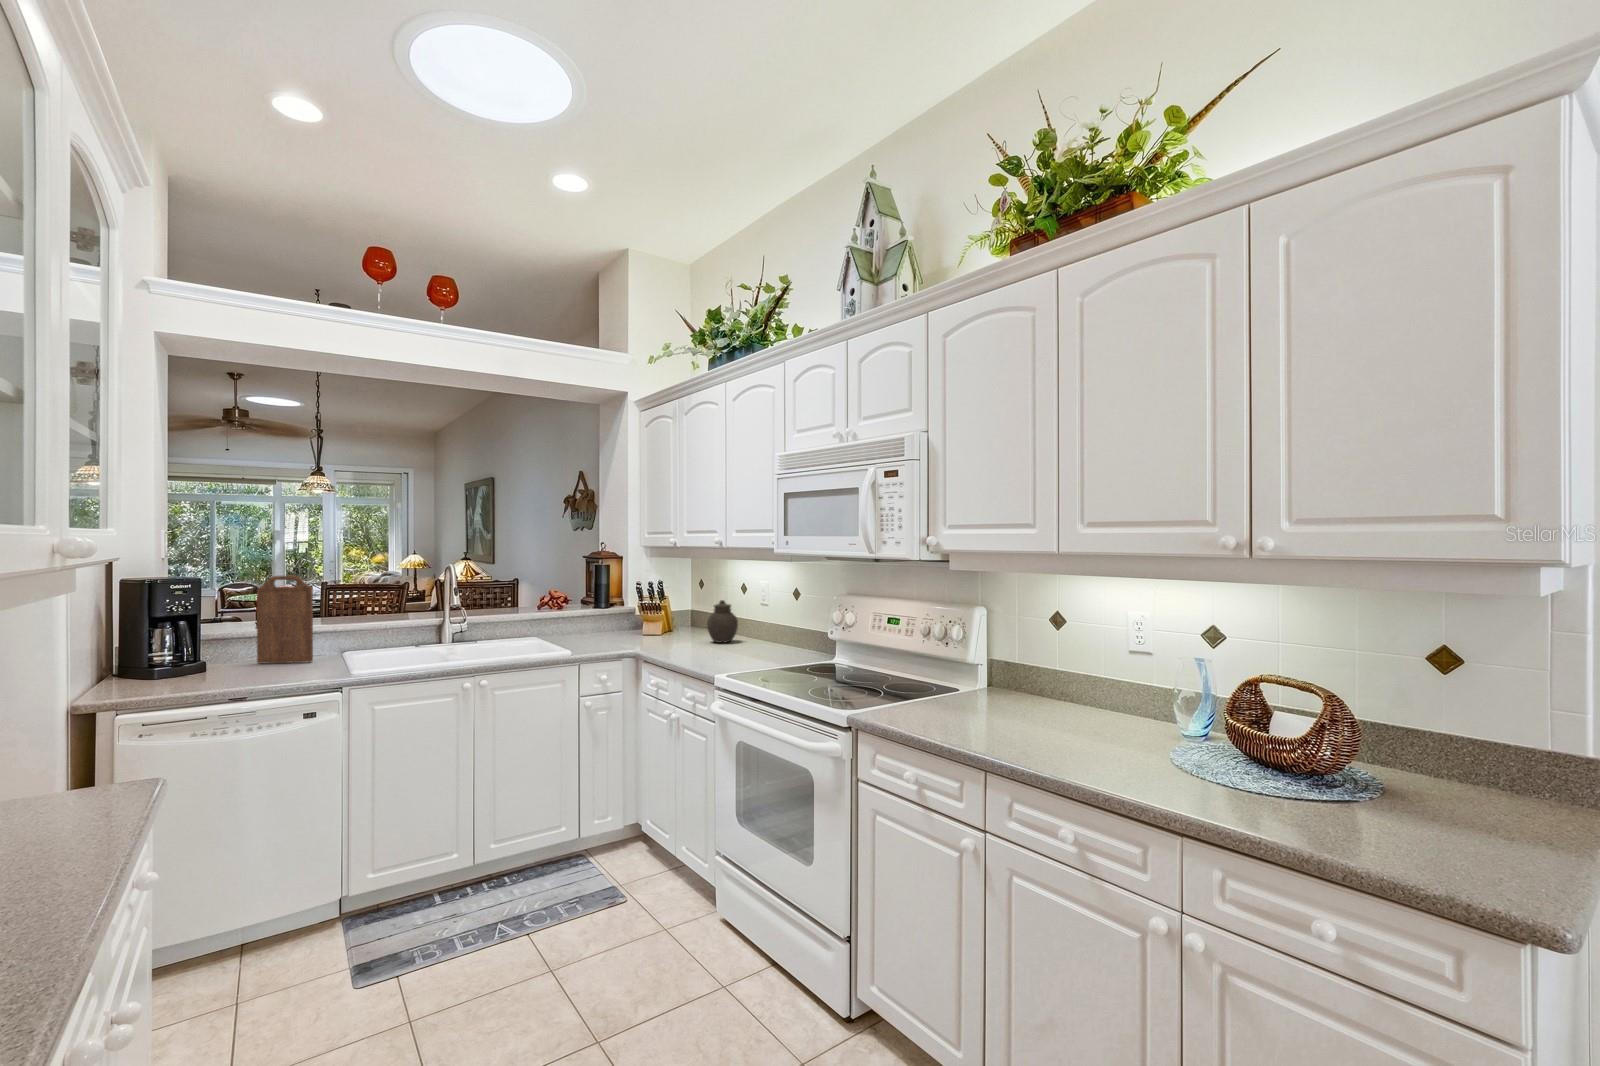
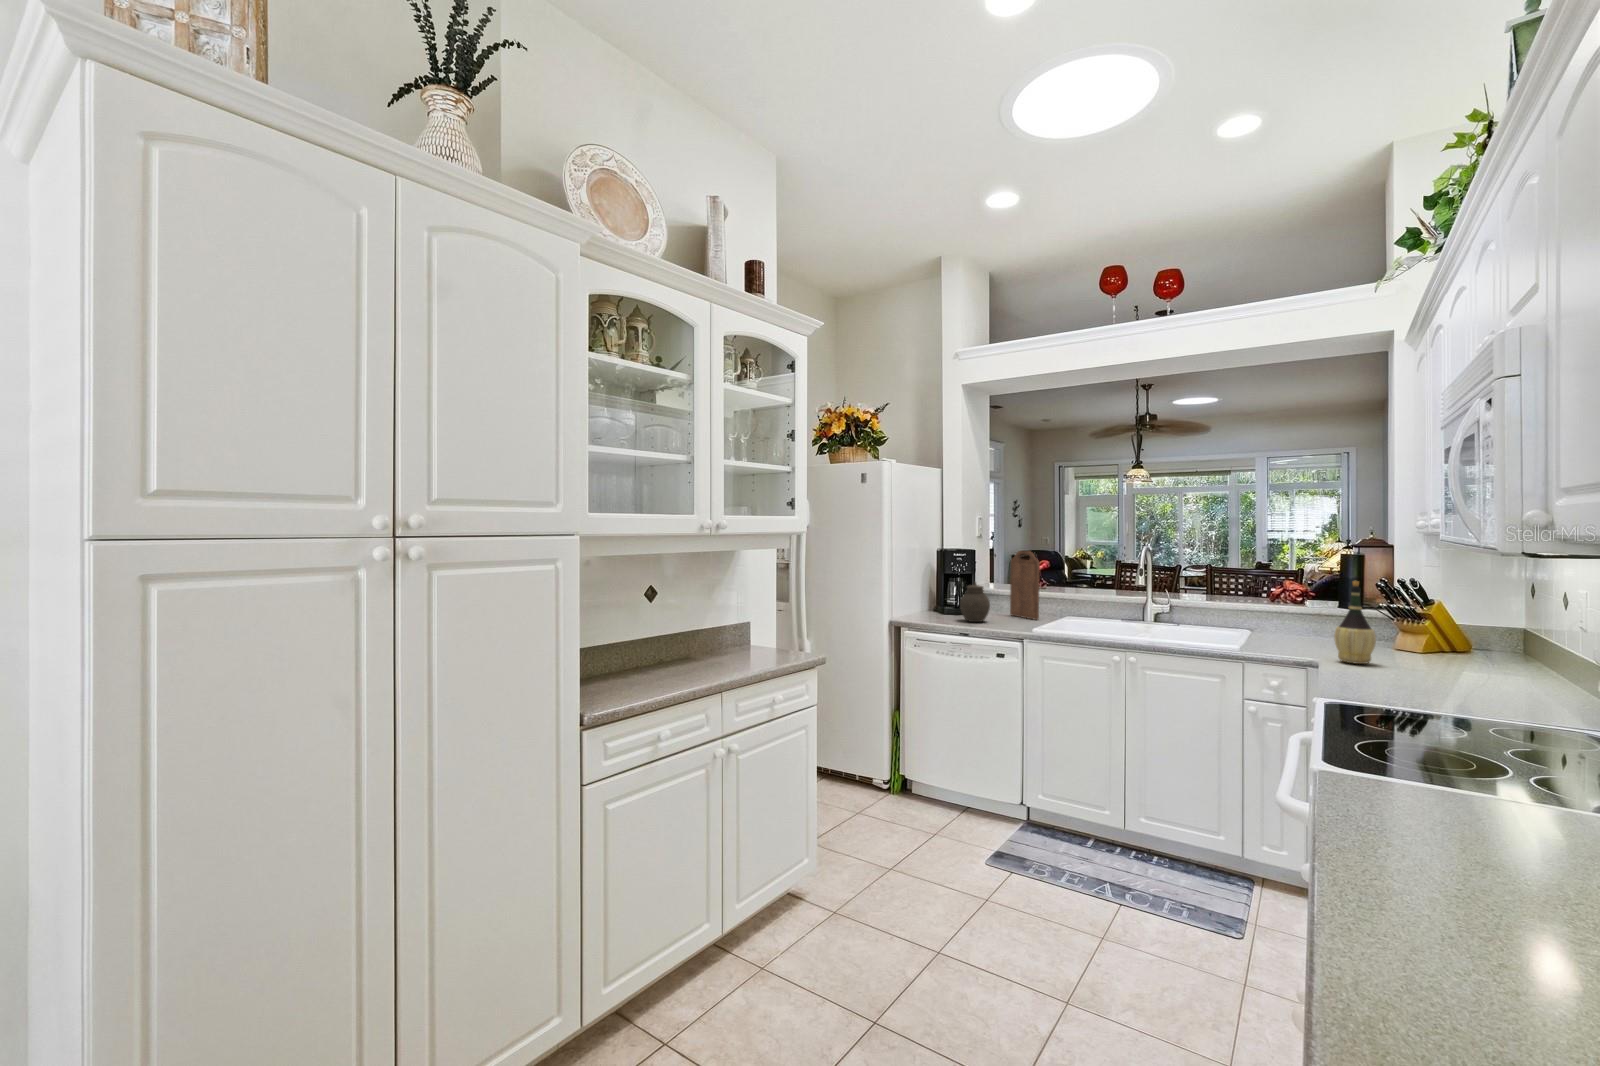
wine bottle: none [634,581,661,645] -> present [1334,581,1376,664]
jar: present [707,600,738,643] -> present [960,582,990,622]

